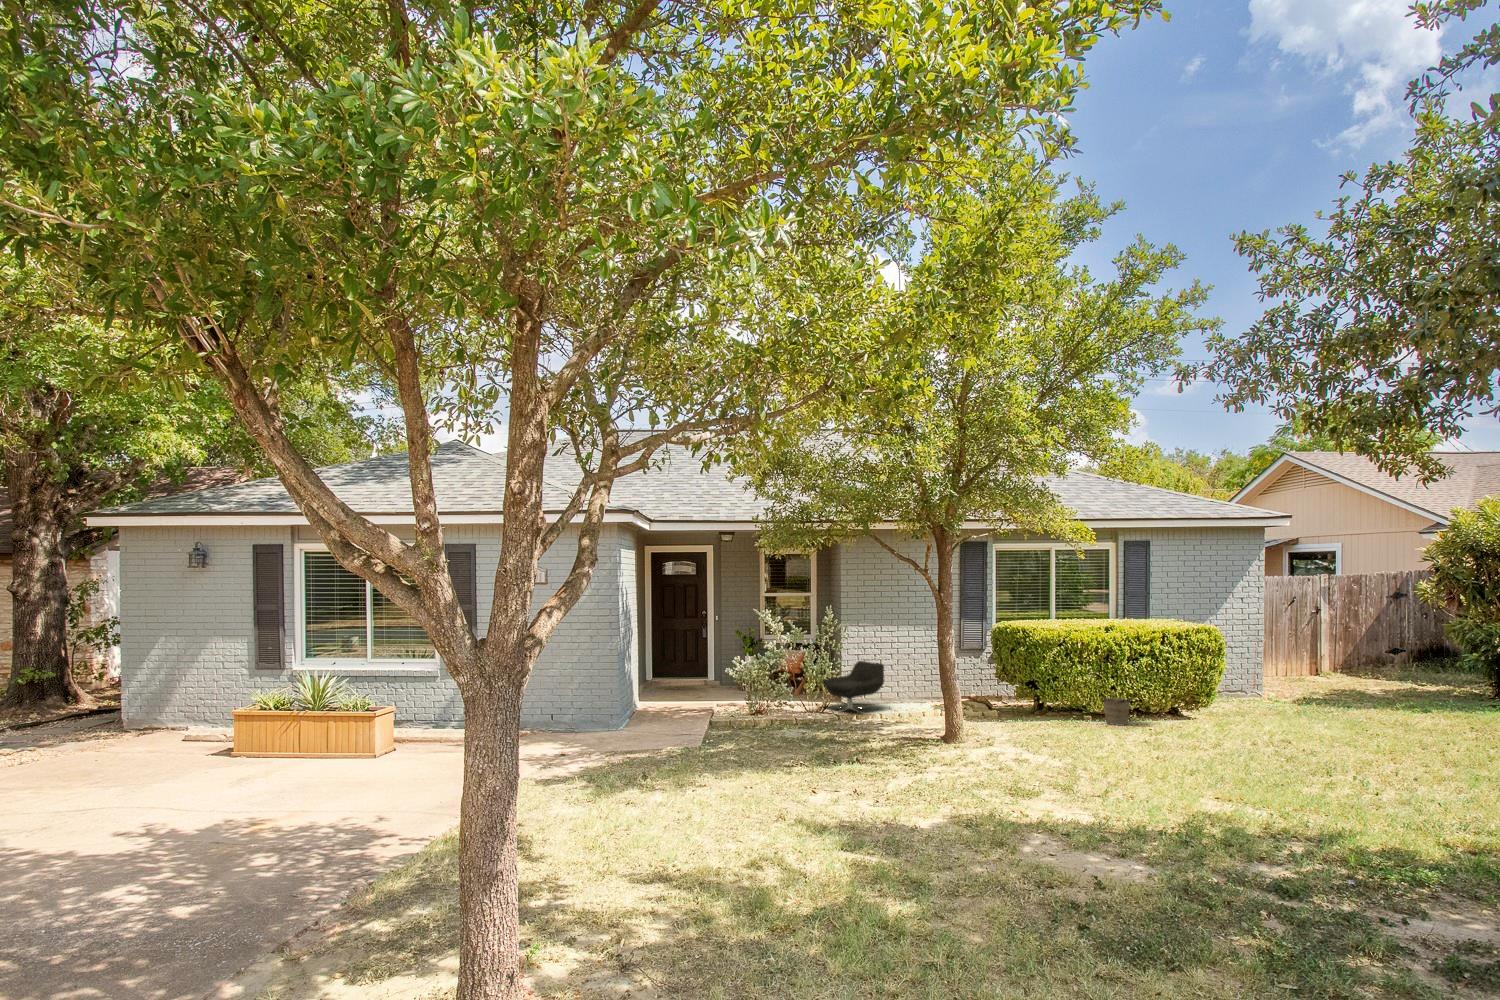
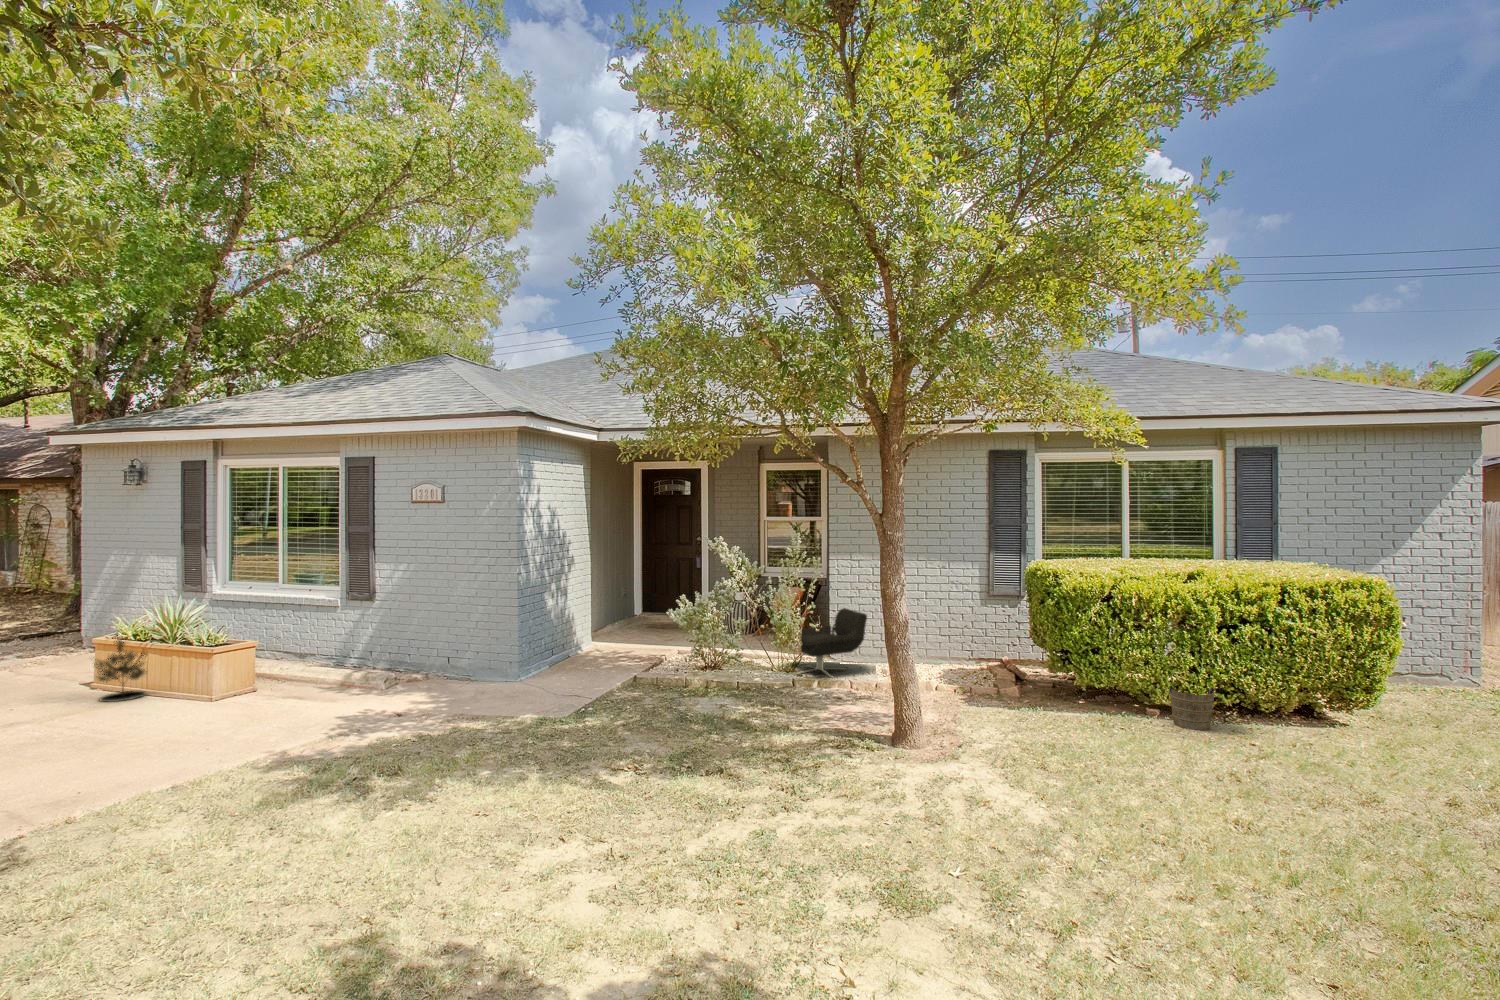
potted tree: none [281,704,324,765] -> present [94,634,147,702]

